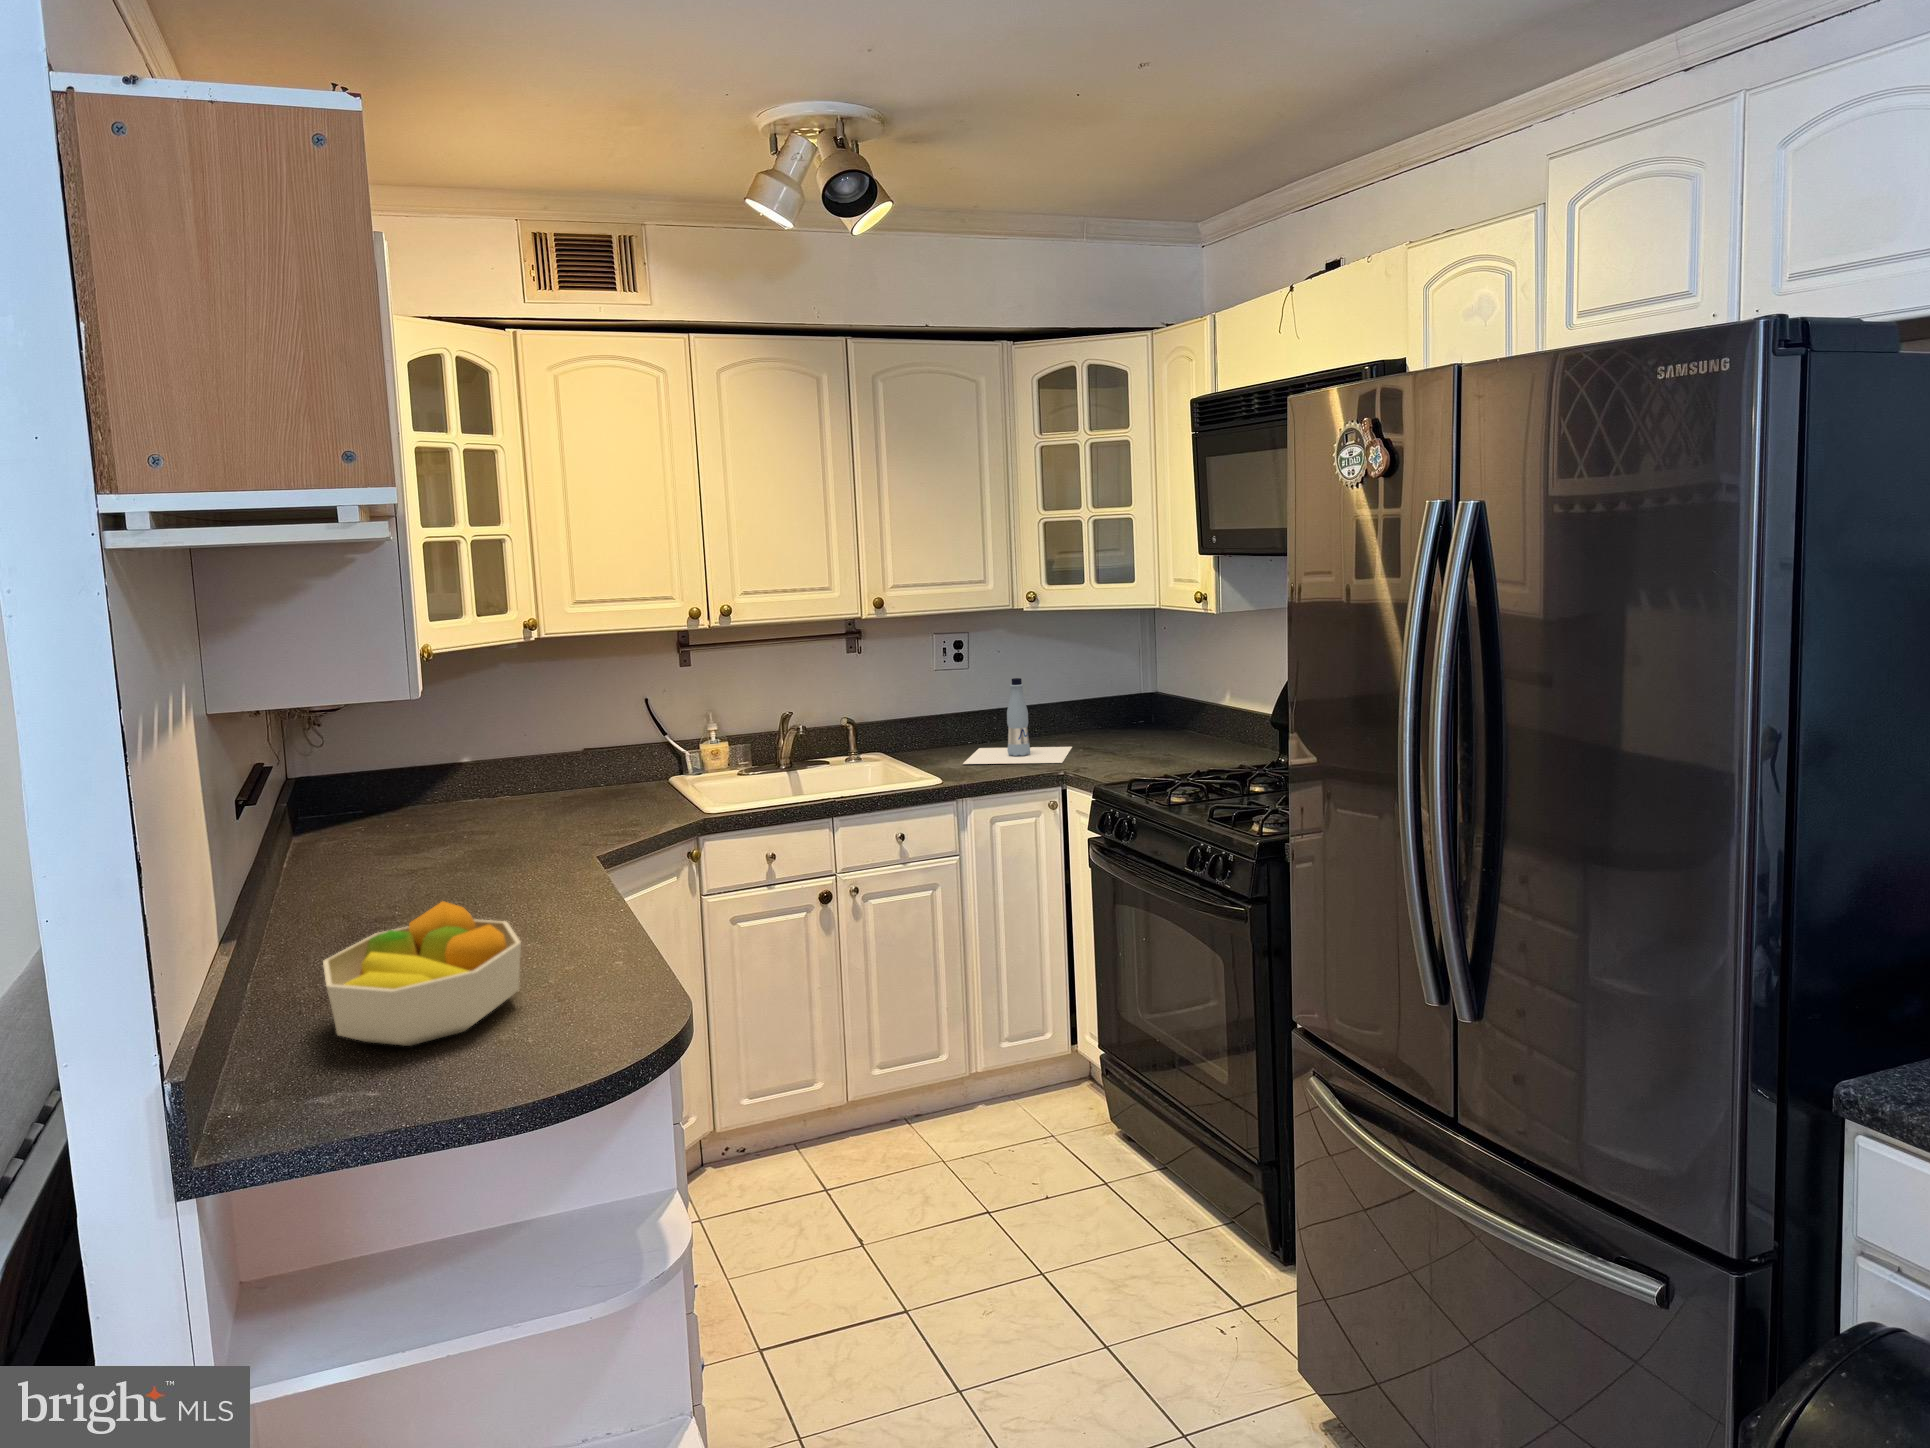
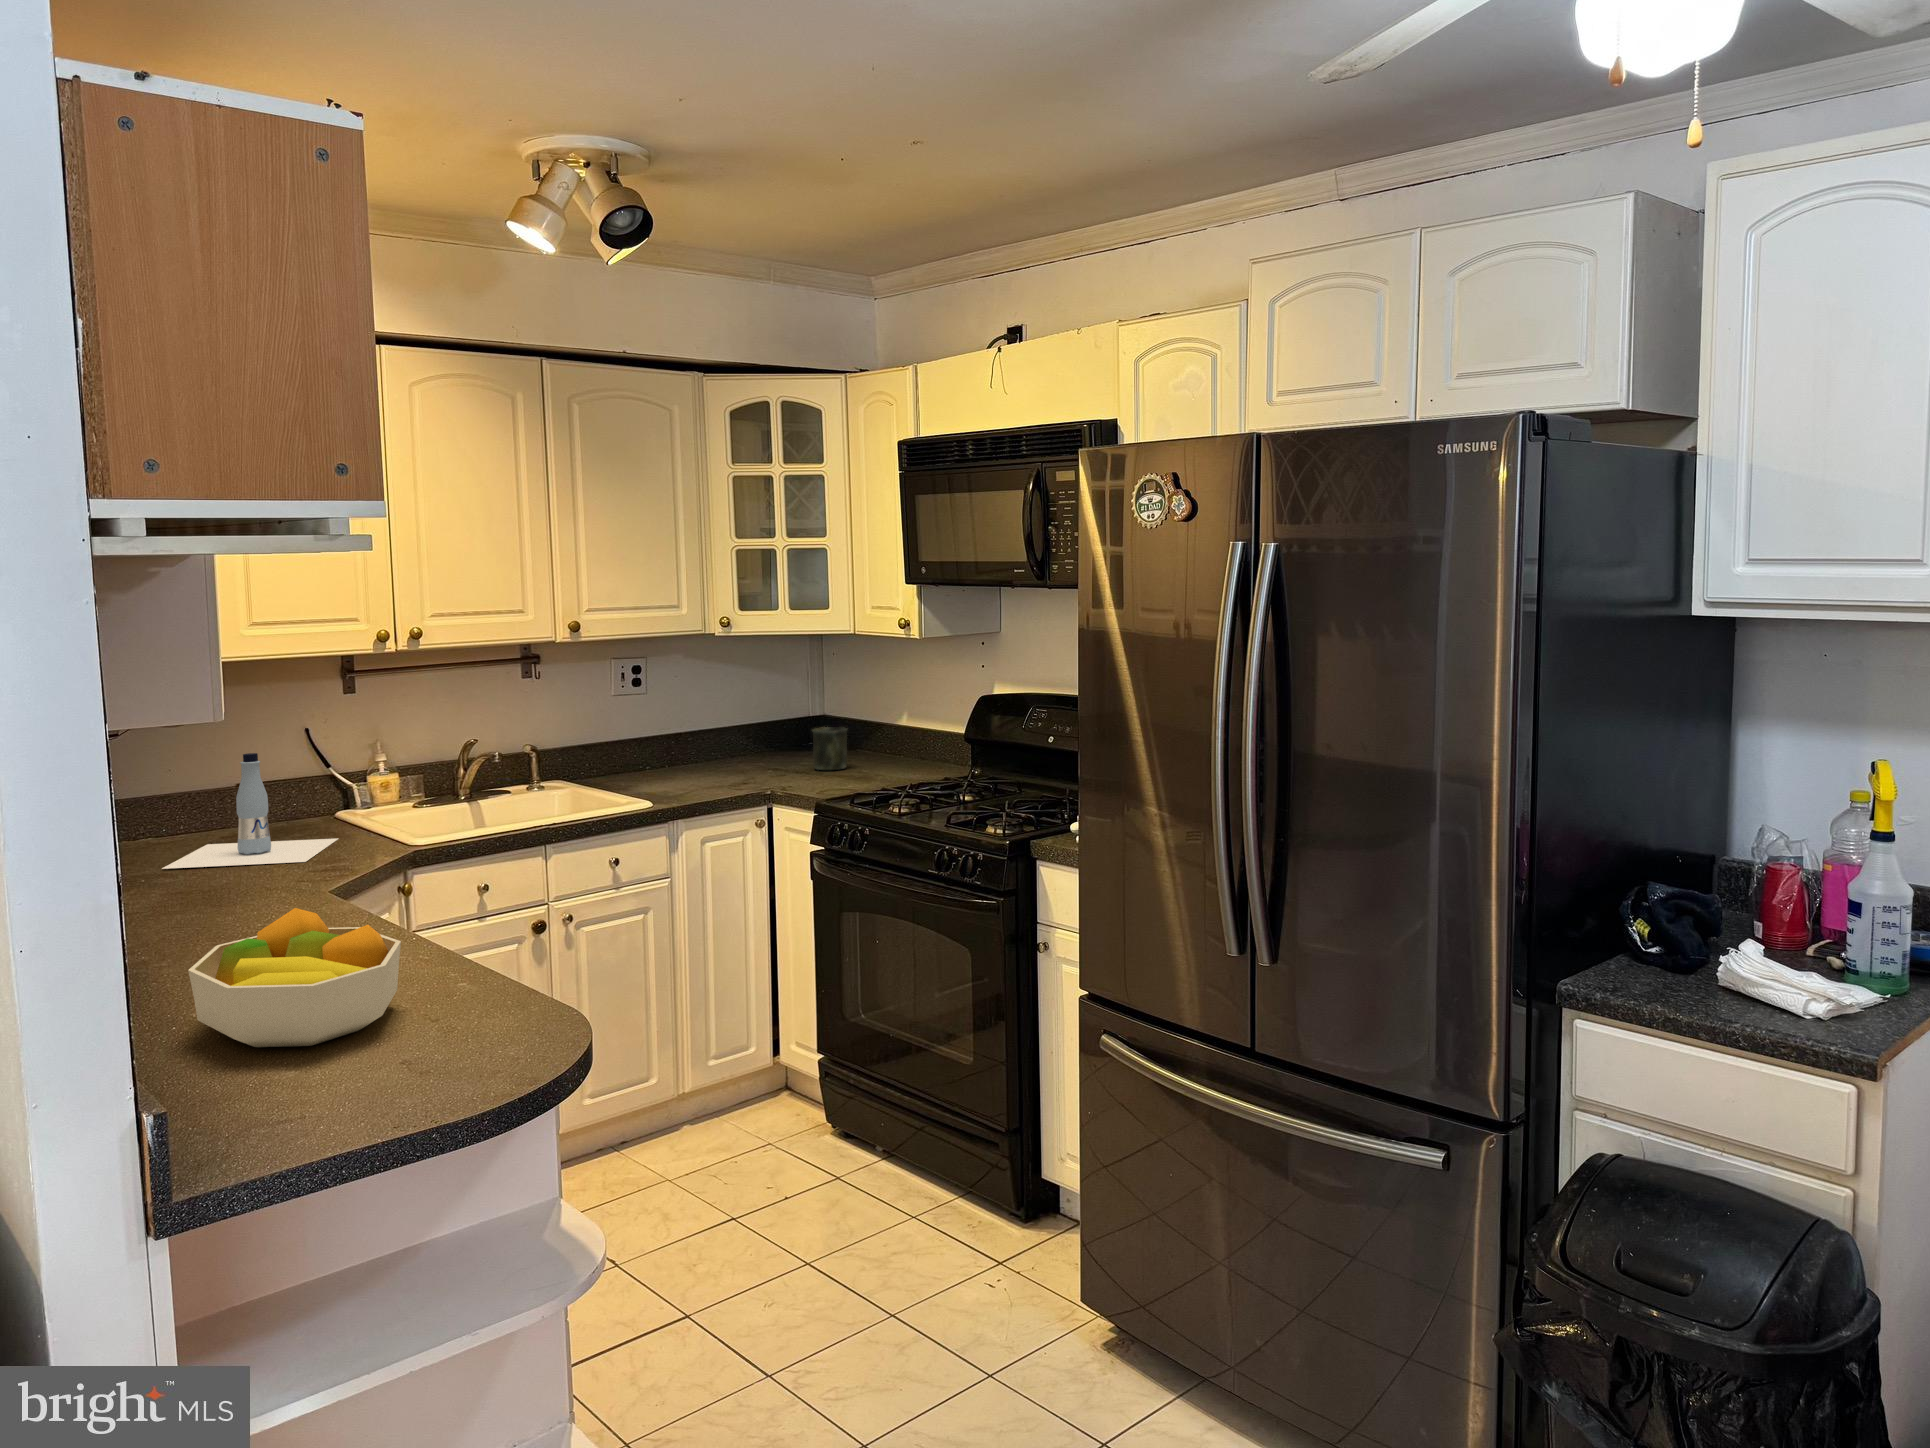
bottle: present [963,678,1072,764] -> present [162,753,338,869]
mug: none [1126,702,1164,746] -> present [812,727,847,770]

